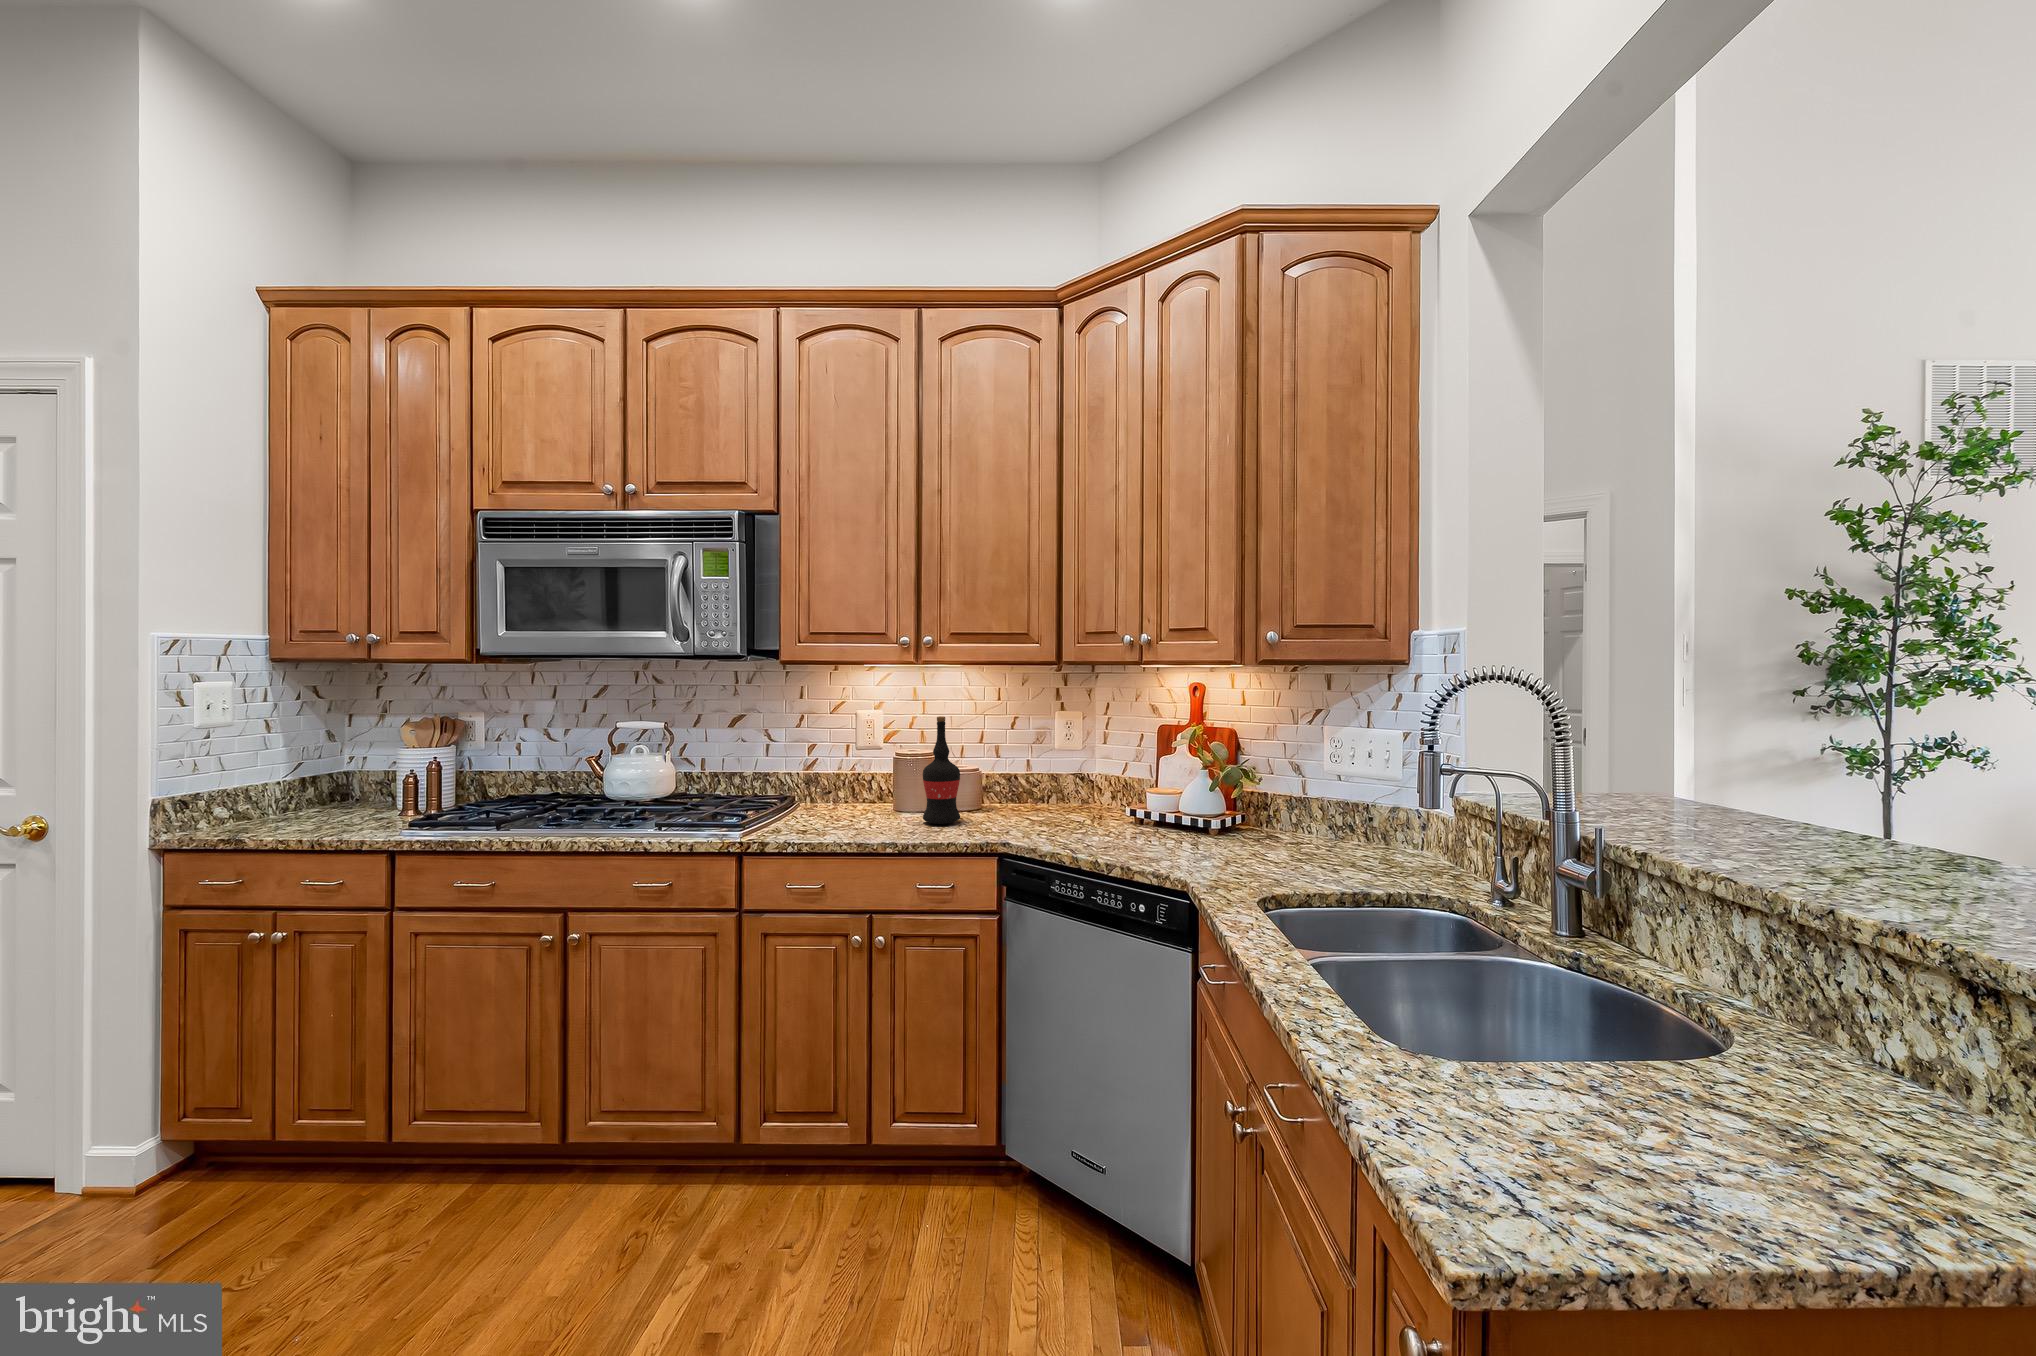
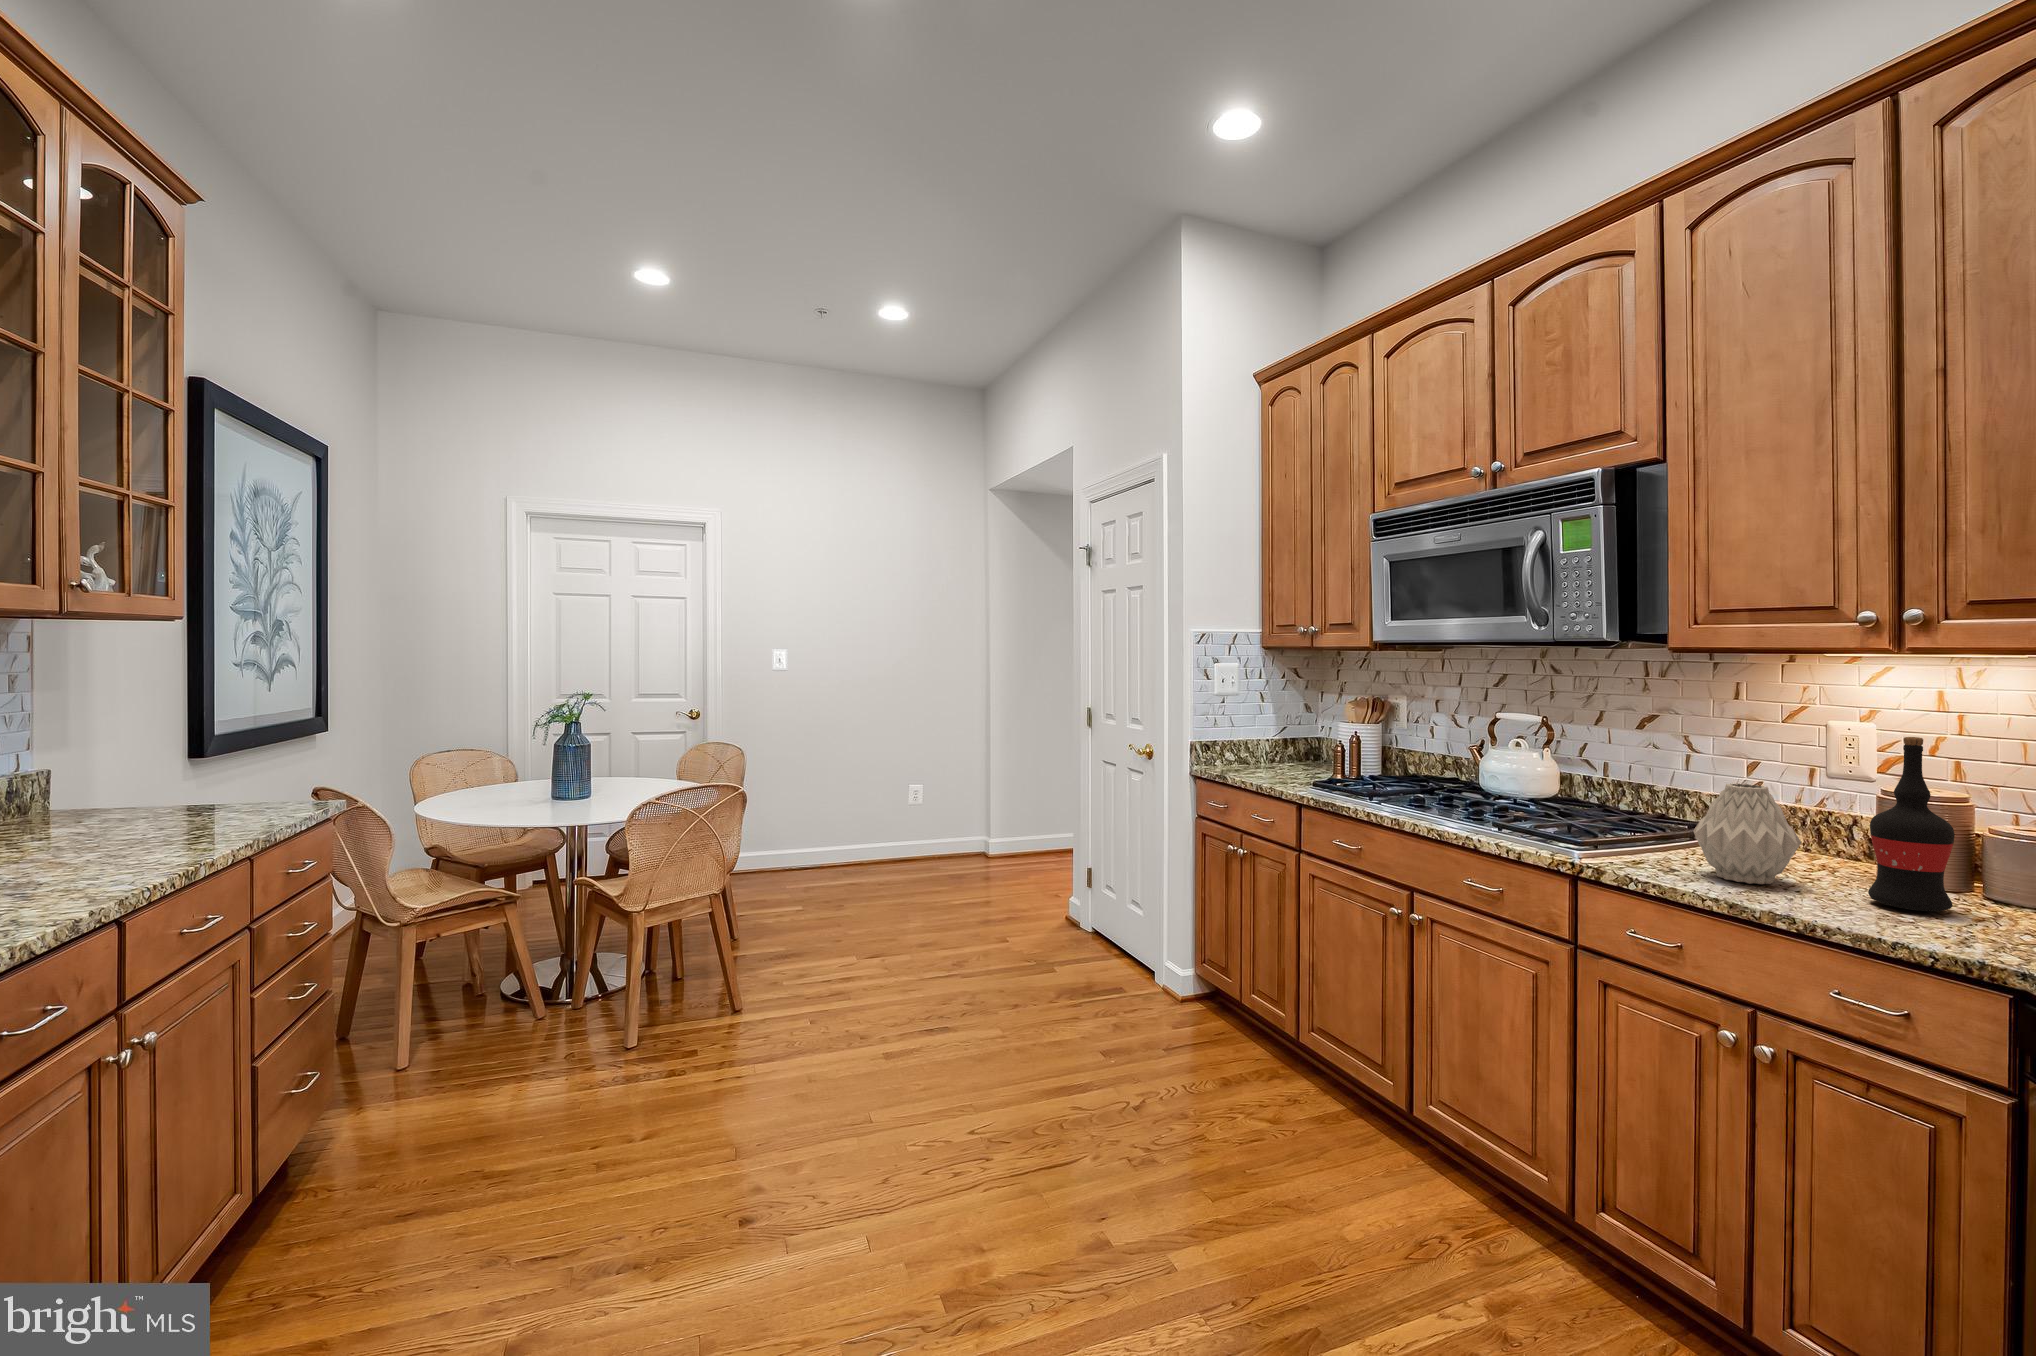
vase: none [828,758,890,829] -> present [1693,783,1801,884]

